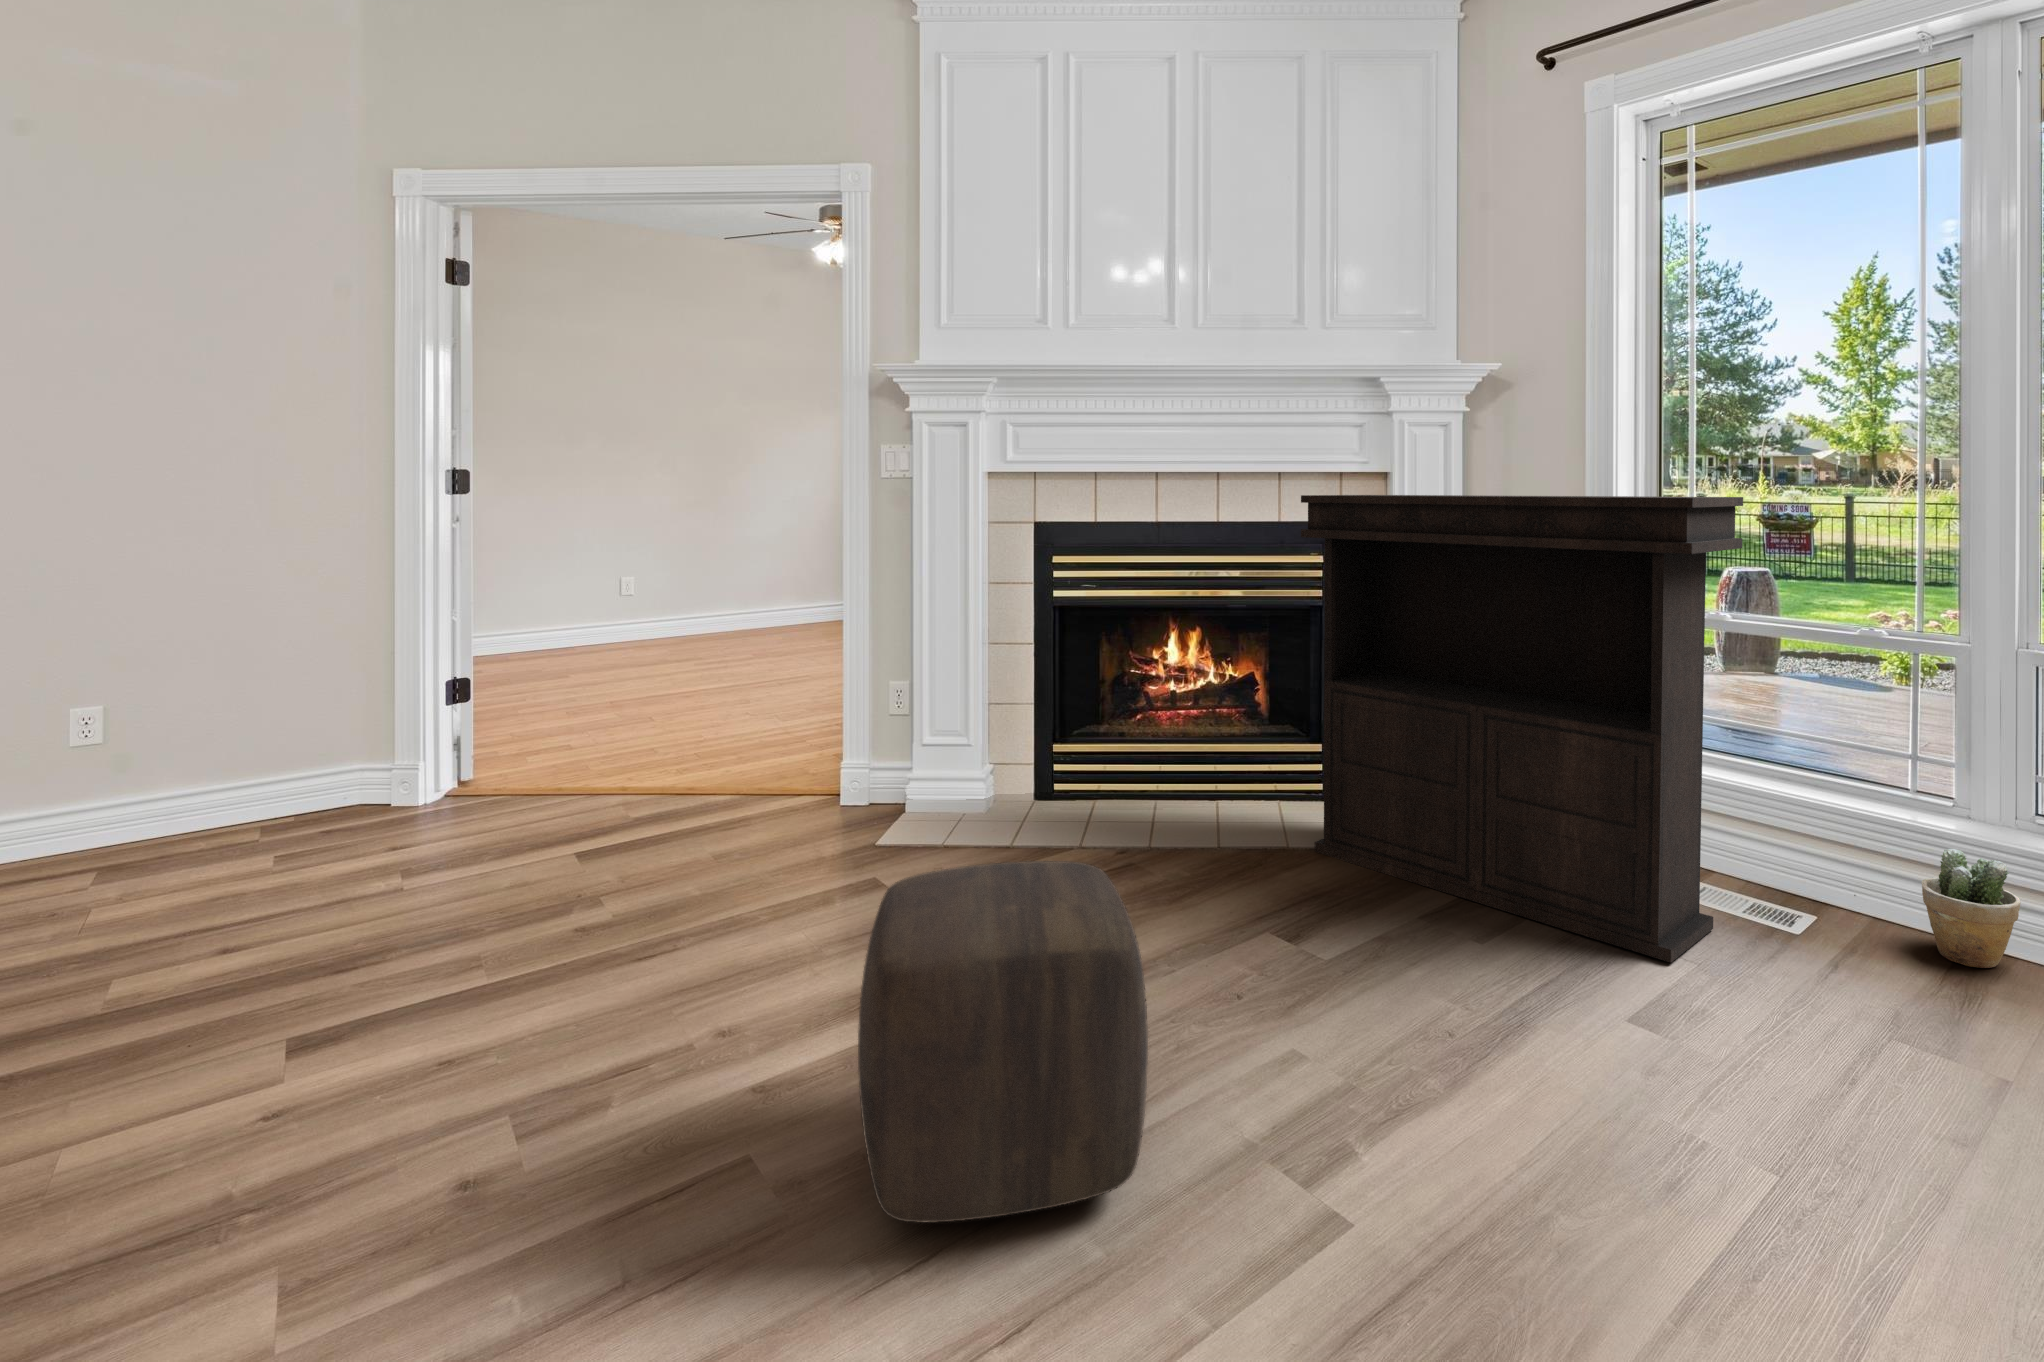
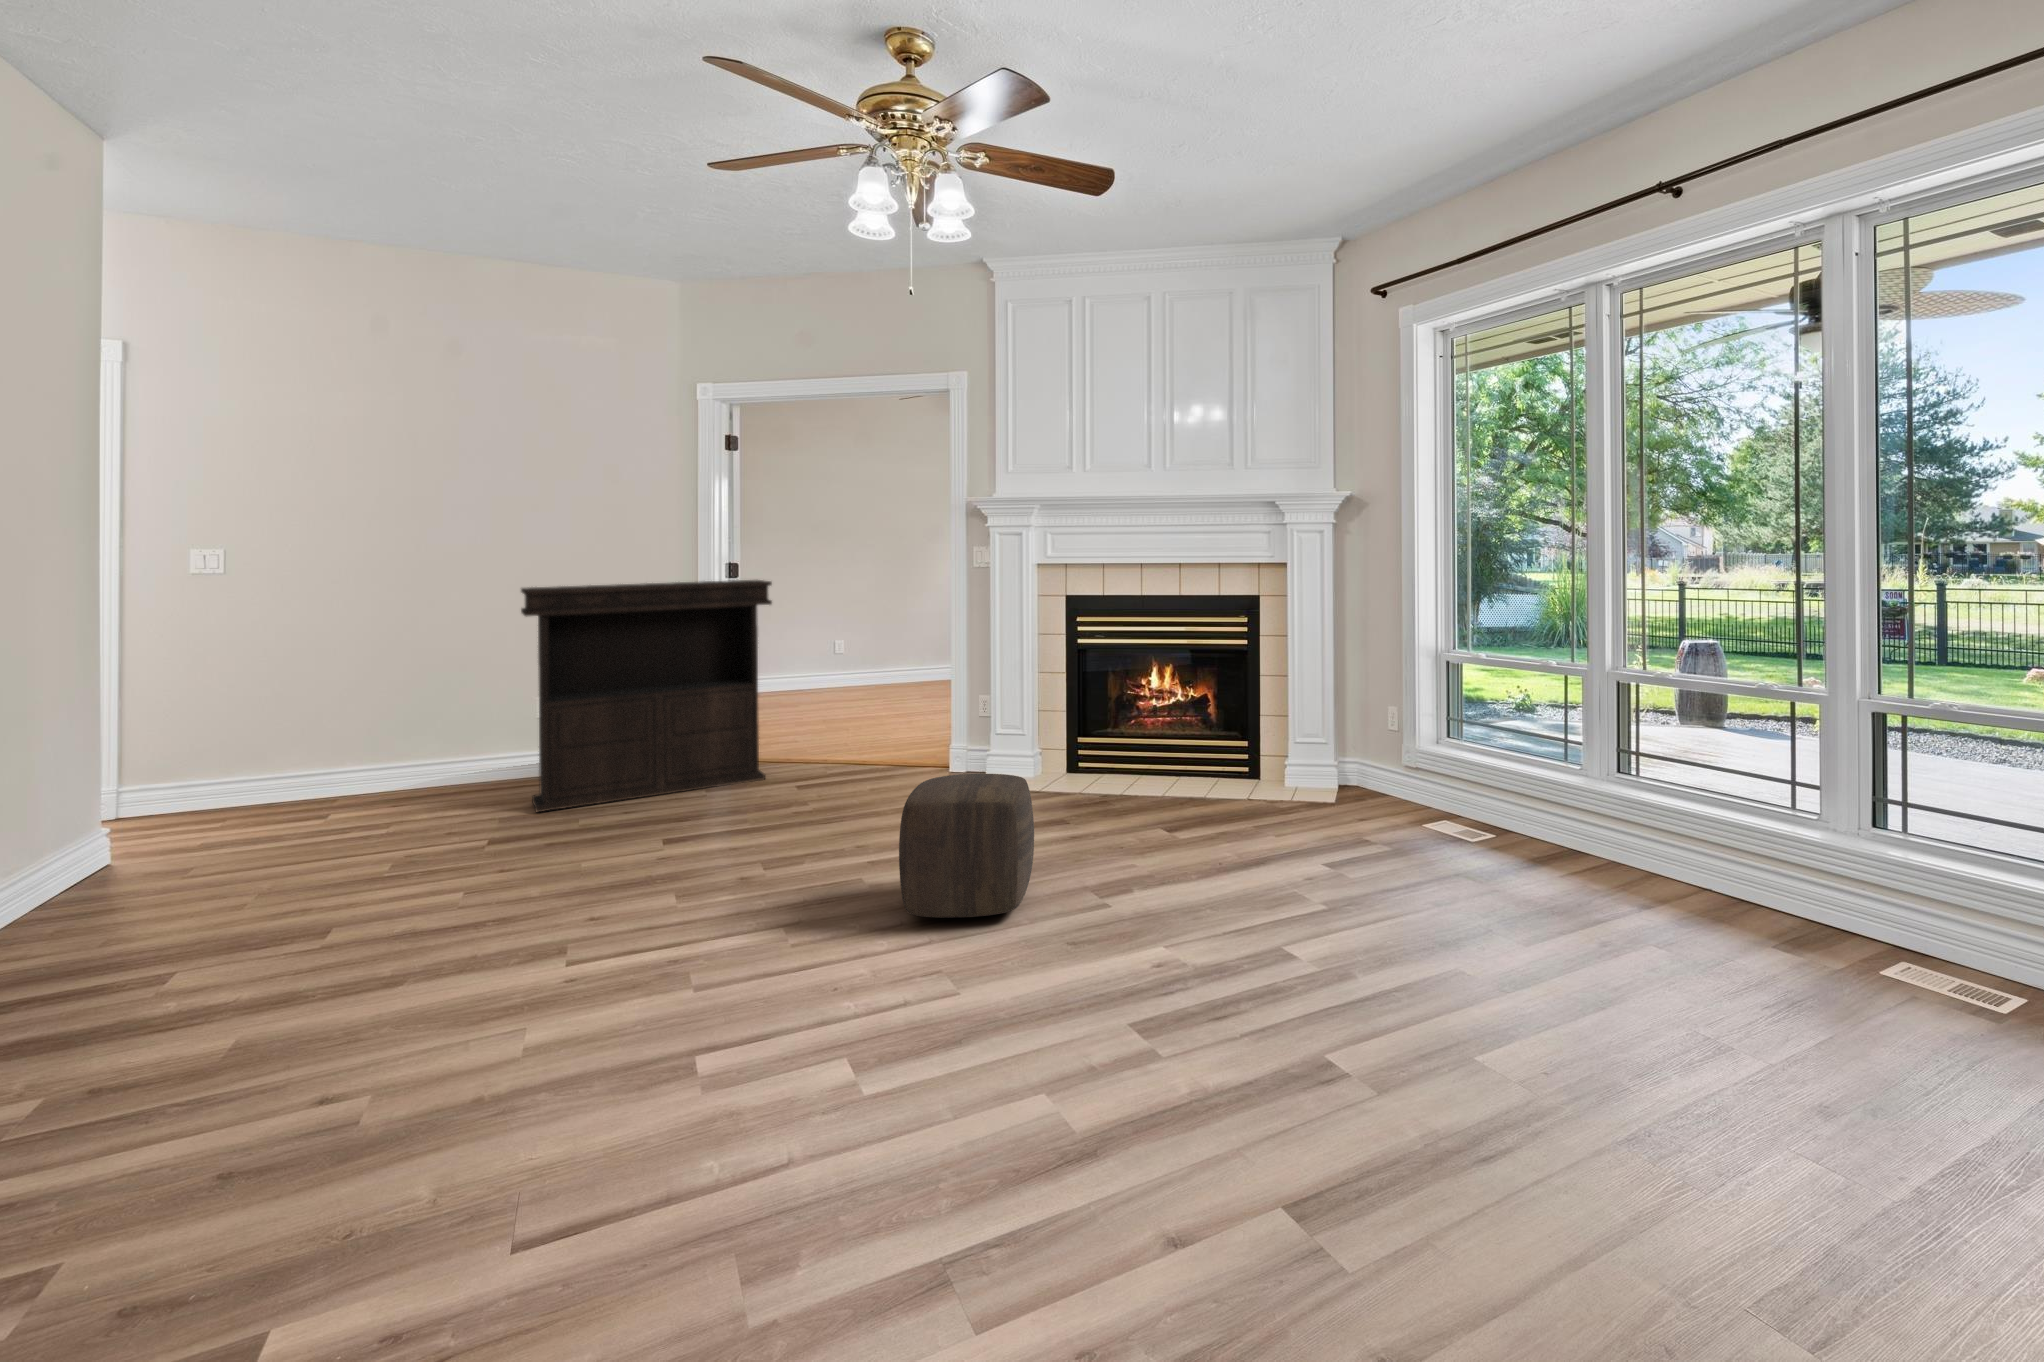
console table: present [1301,495,1743,963] -> present [521,580,772,812]
potted plant: present [1922,849,2020,968] -> none [1528,798,1577,867]

